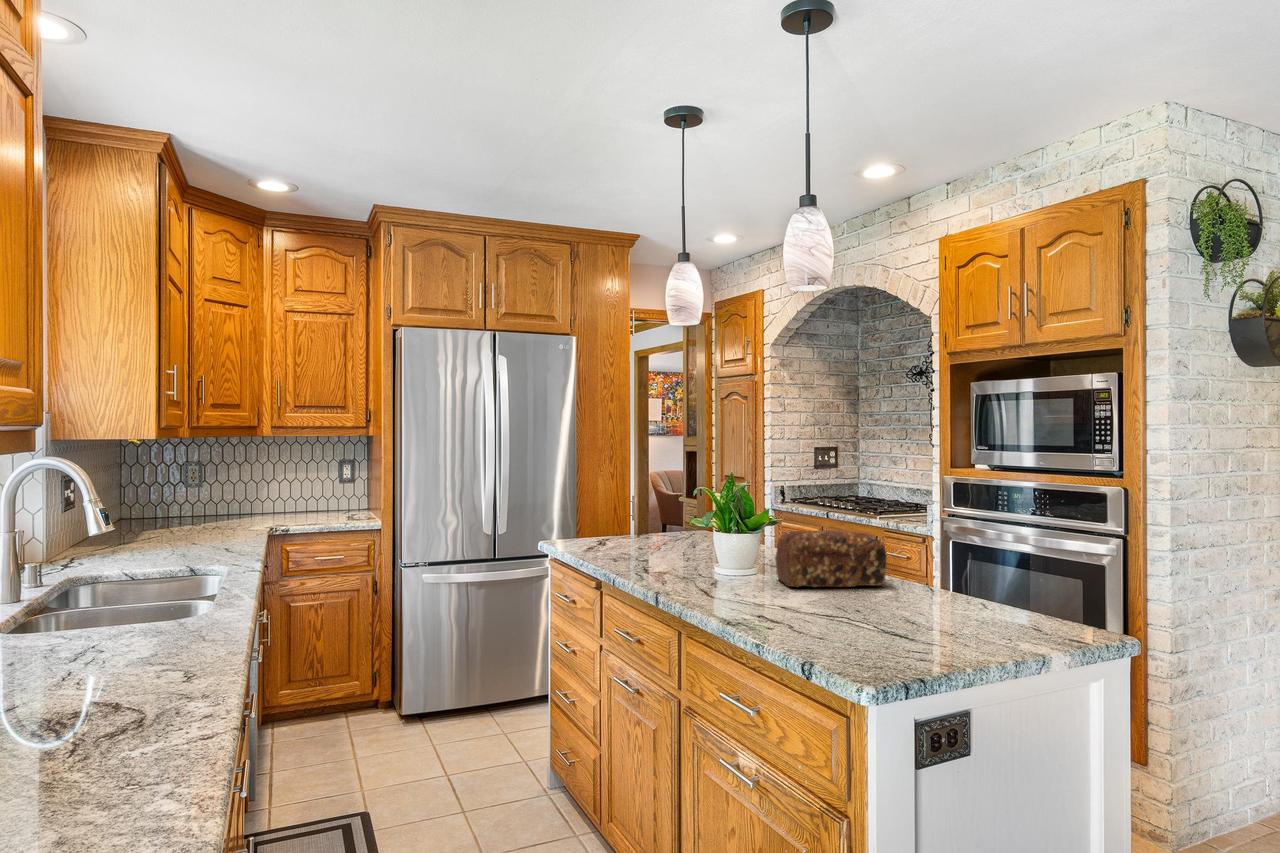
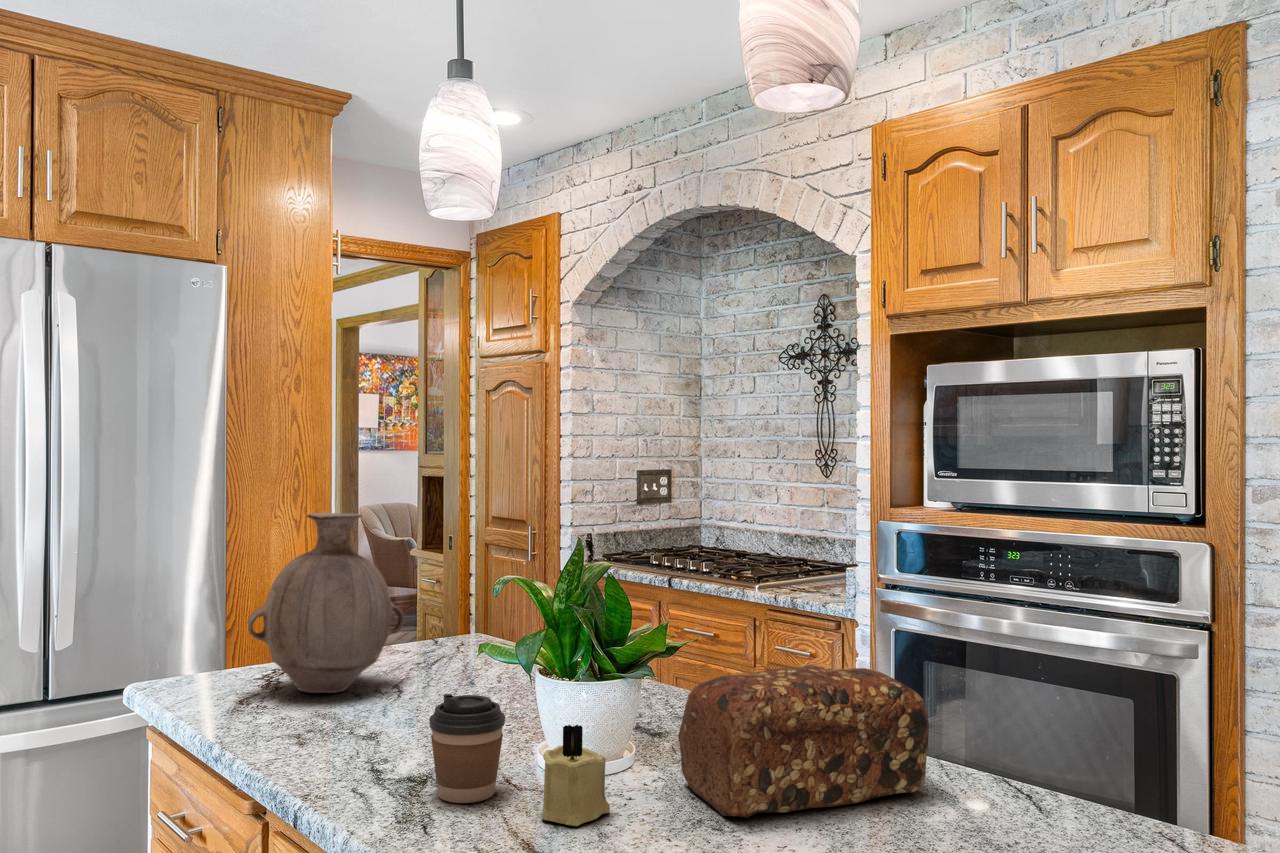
vase: none [594,464,664,547] -> present [247,513,404,693]
coffee cup: none [669,535,700,578] -> present [429,694,505,803]
candle: none [712,547,741,586] -> present [542,725,610,826]

